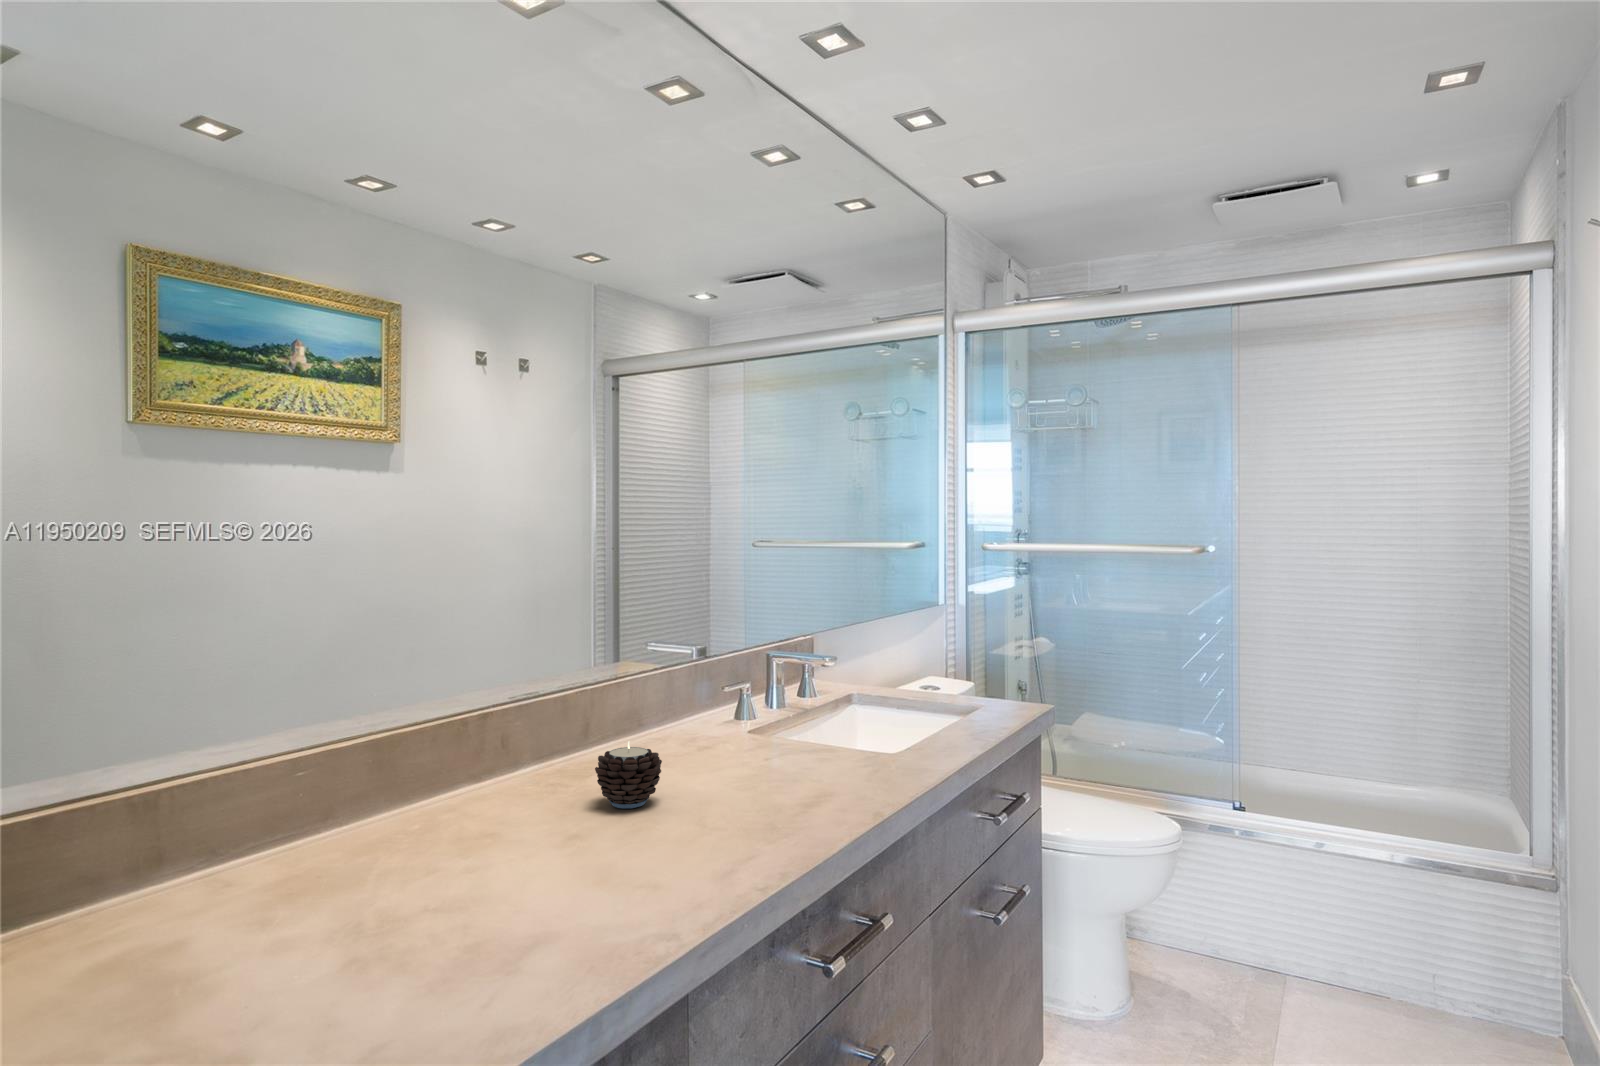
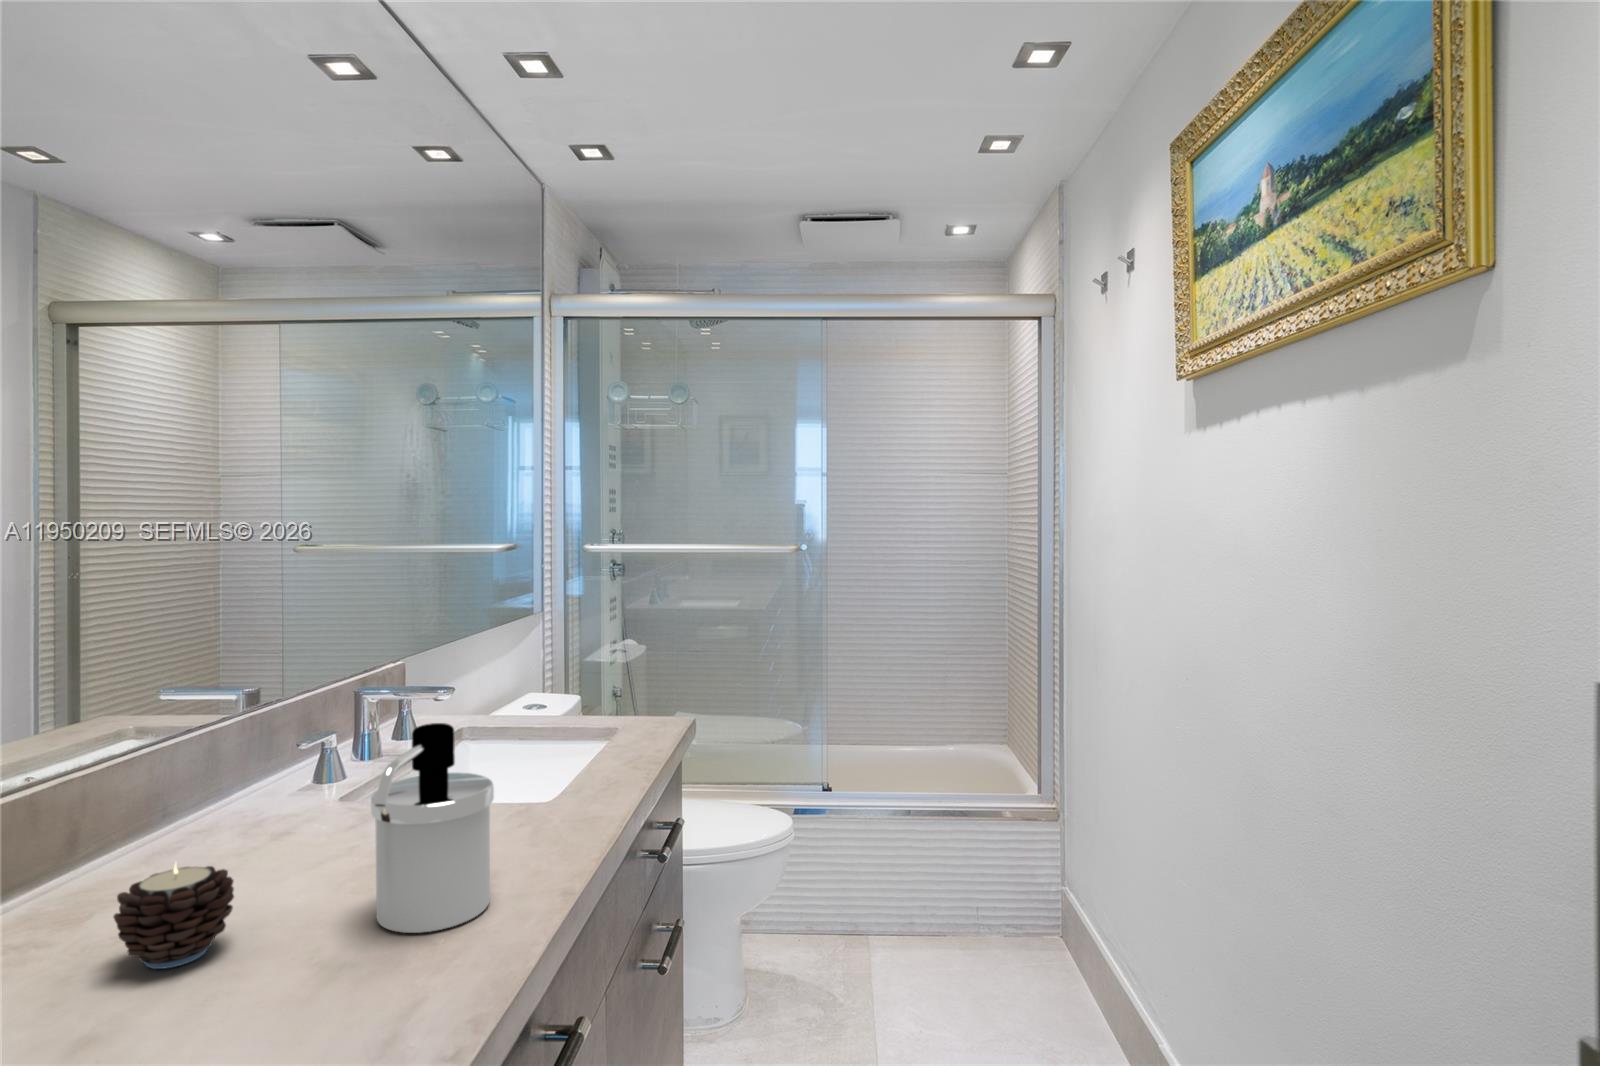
soap dispenser: none [736,669,827,819] -> present [371,723,494,933]

